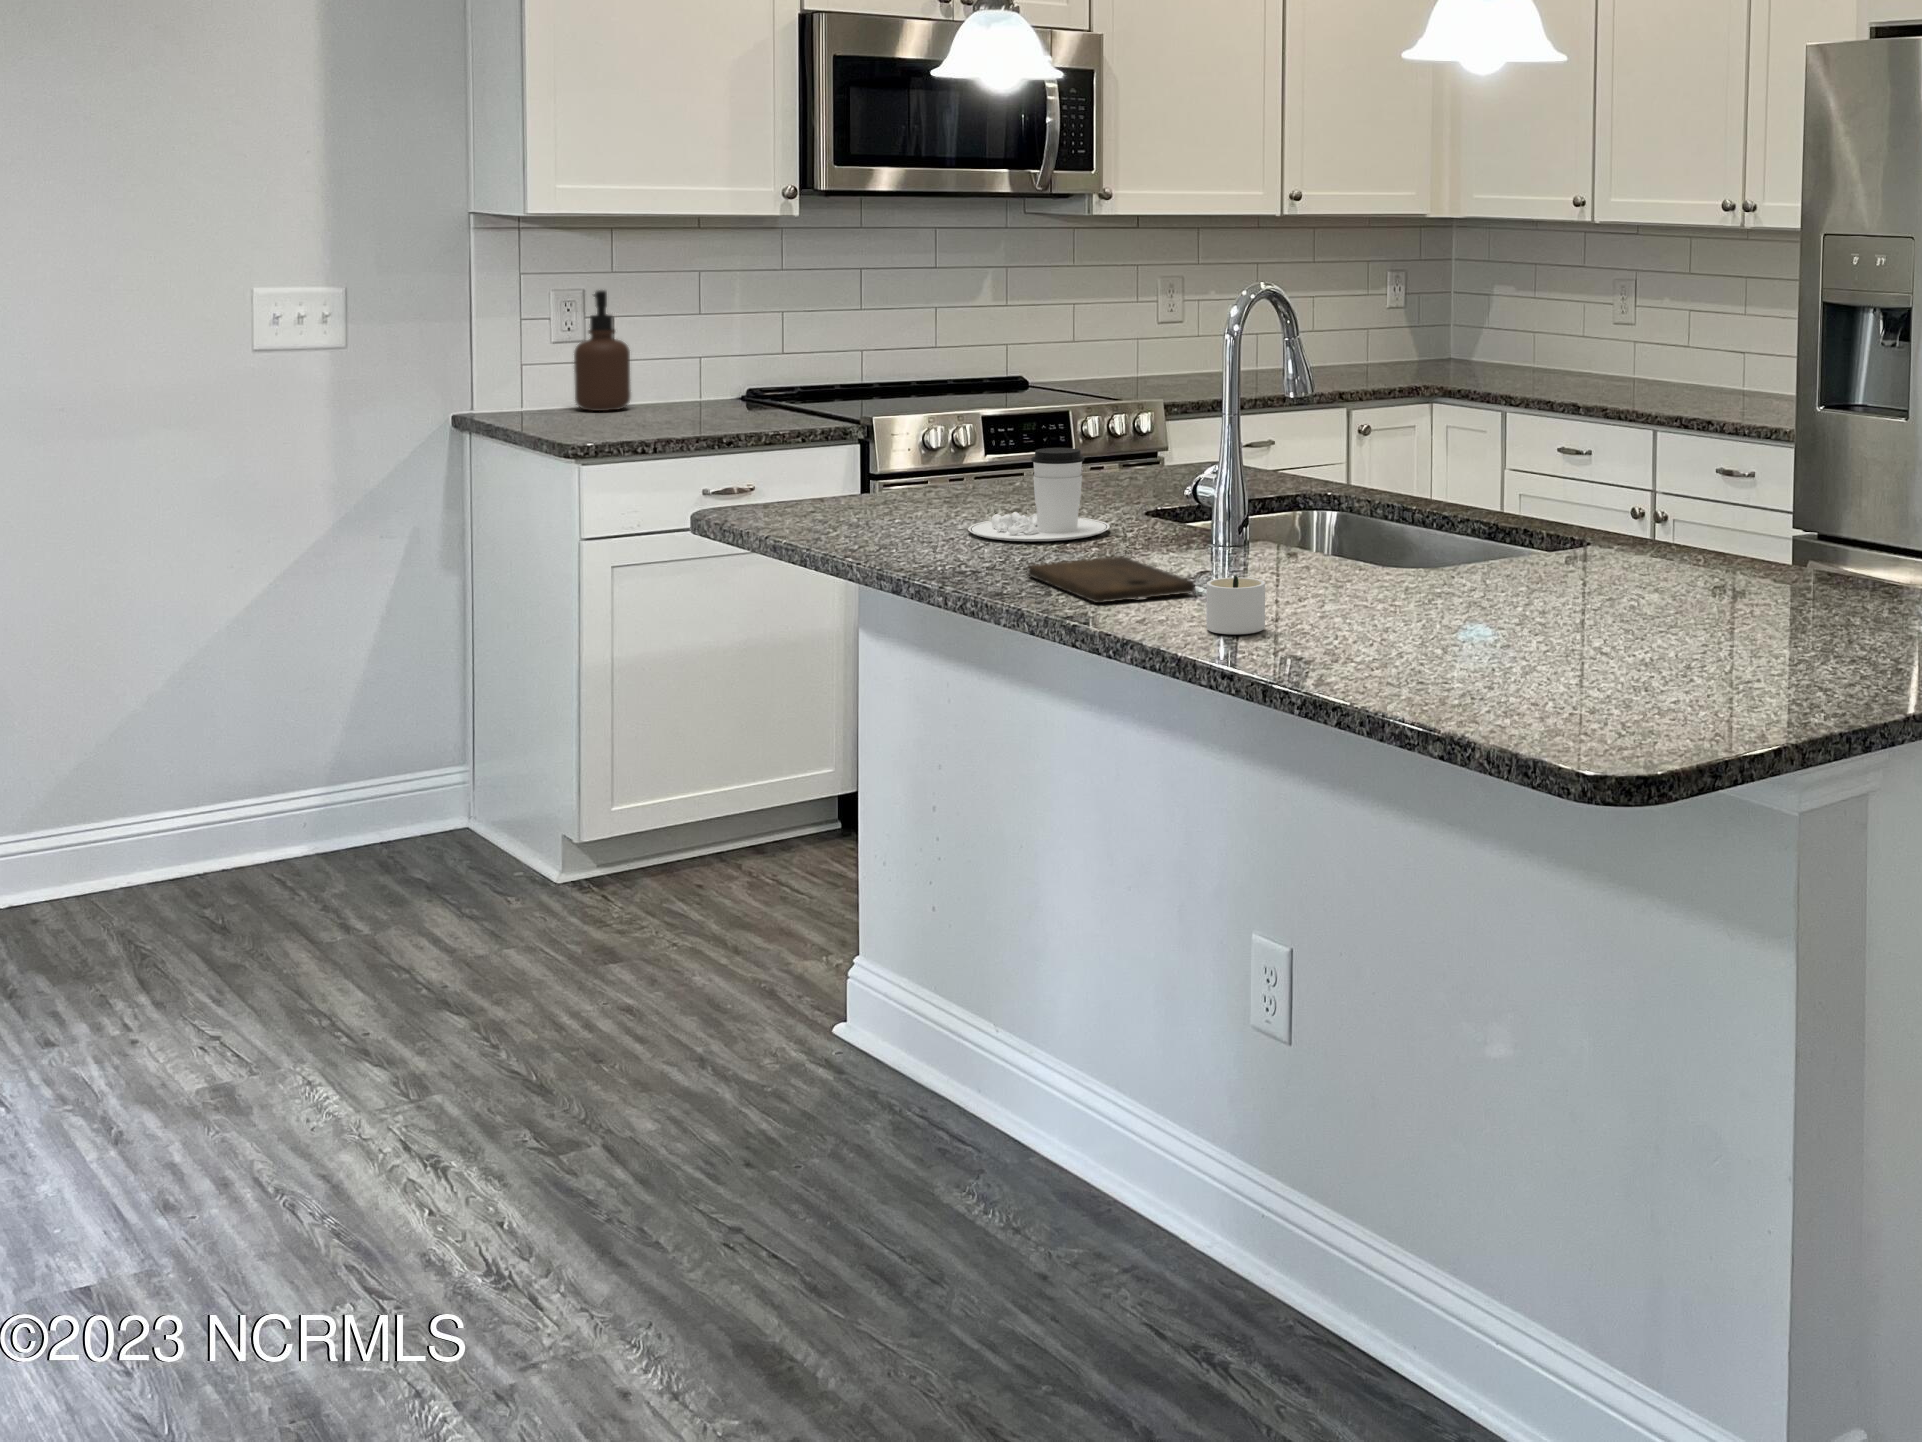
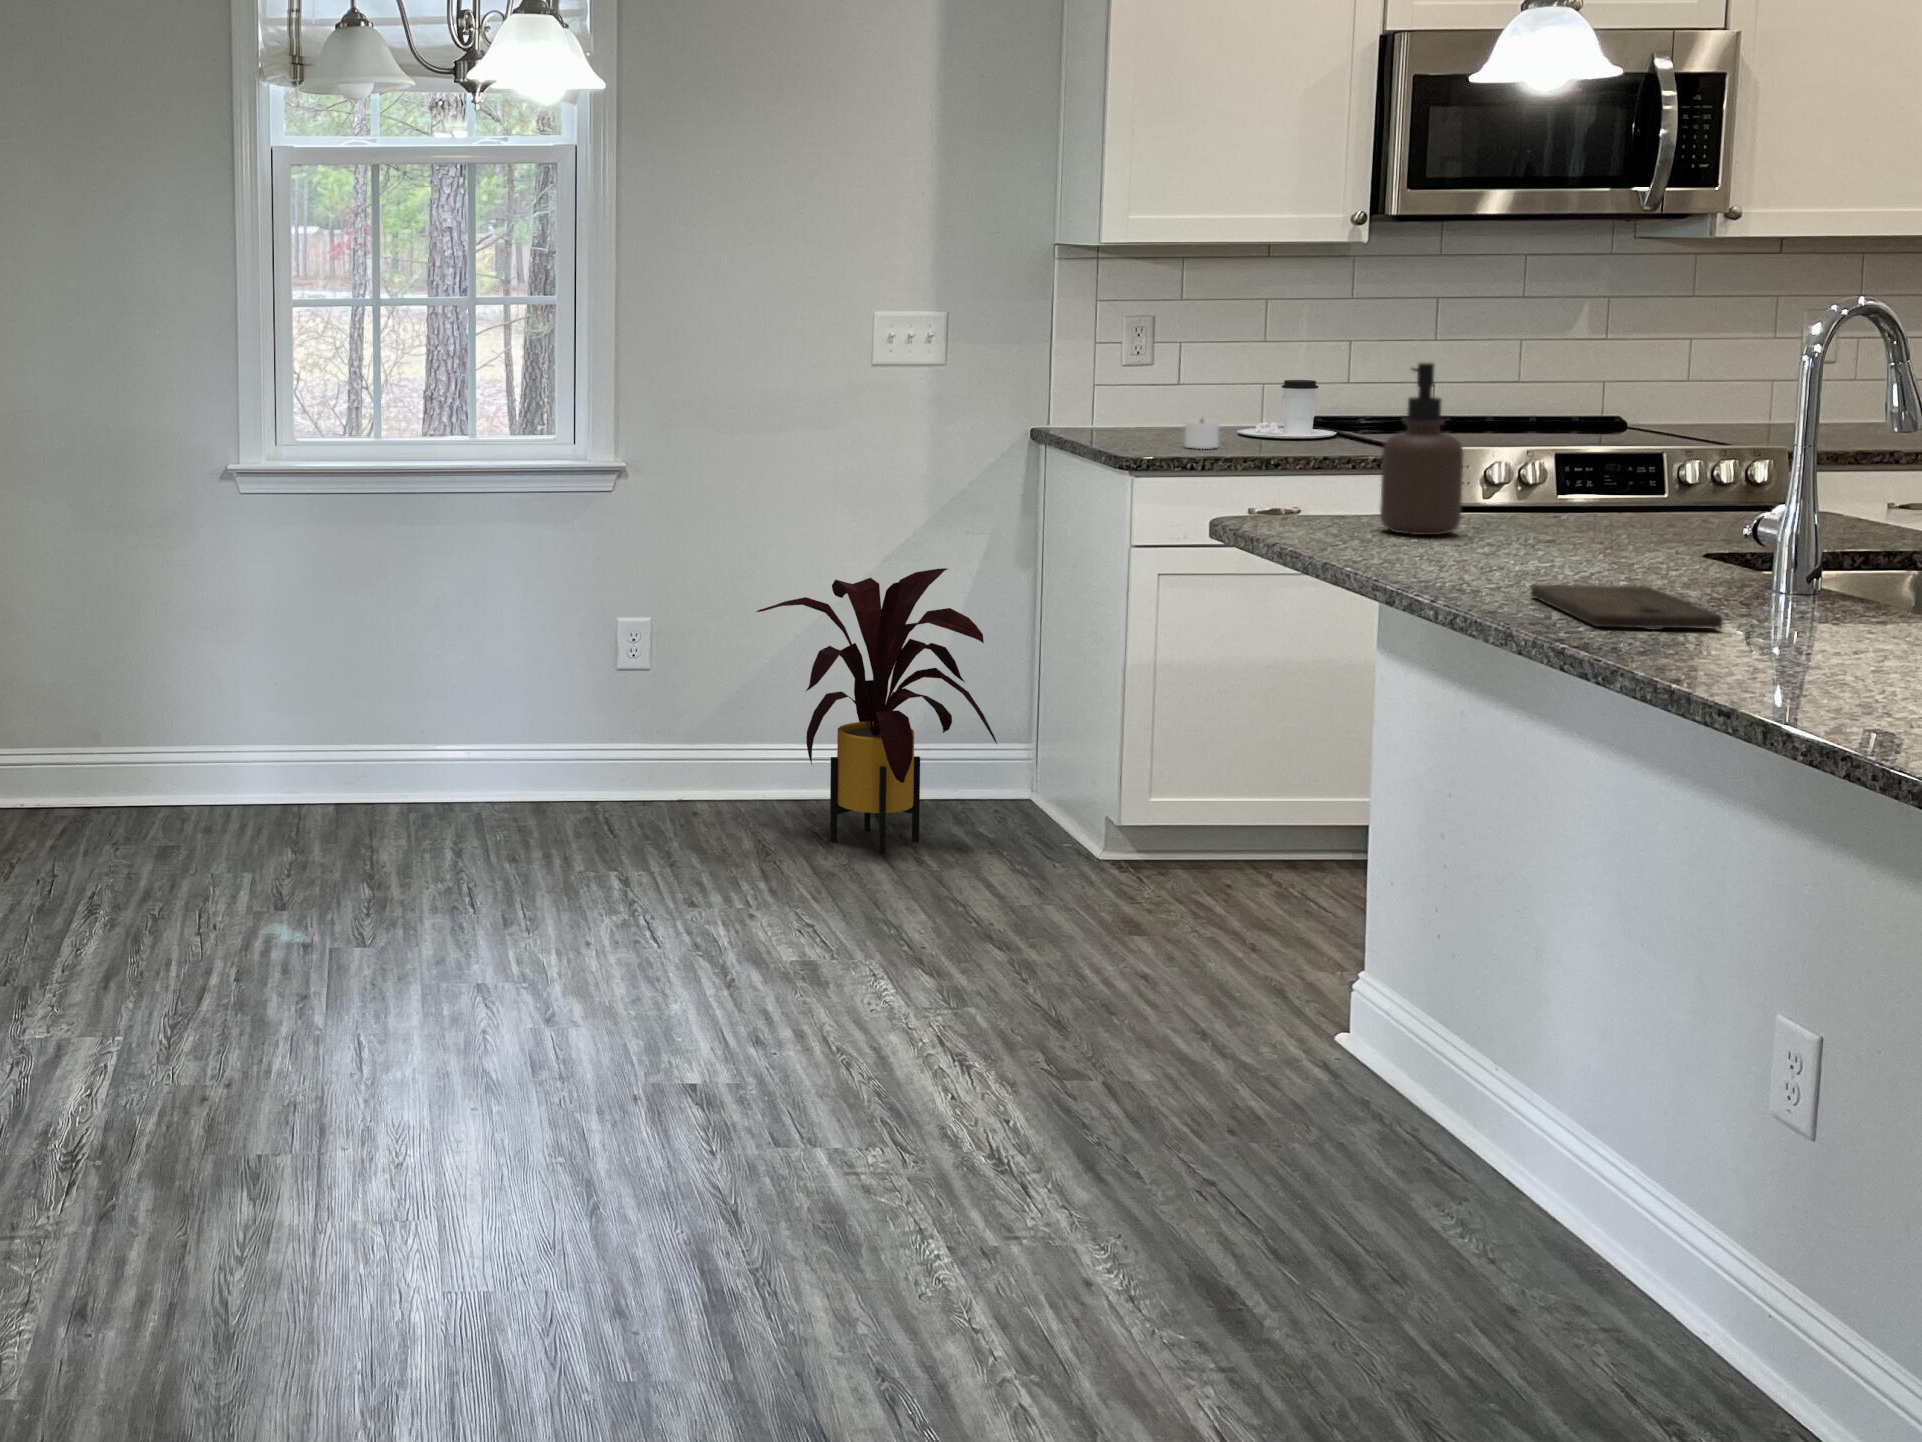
soap dispenser: present [574,290,631,411] -> present [1380,363,1464,535]
coffee cup: present [968,448,1110,542] -> present [1238,380,1336,439]
candle: present [1206,576,1265,634] -> present [1185,419,1219,449]
house plant: none [107,580,436,926] -> present [756,568,997,853]

